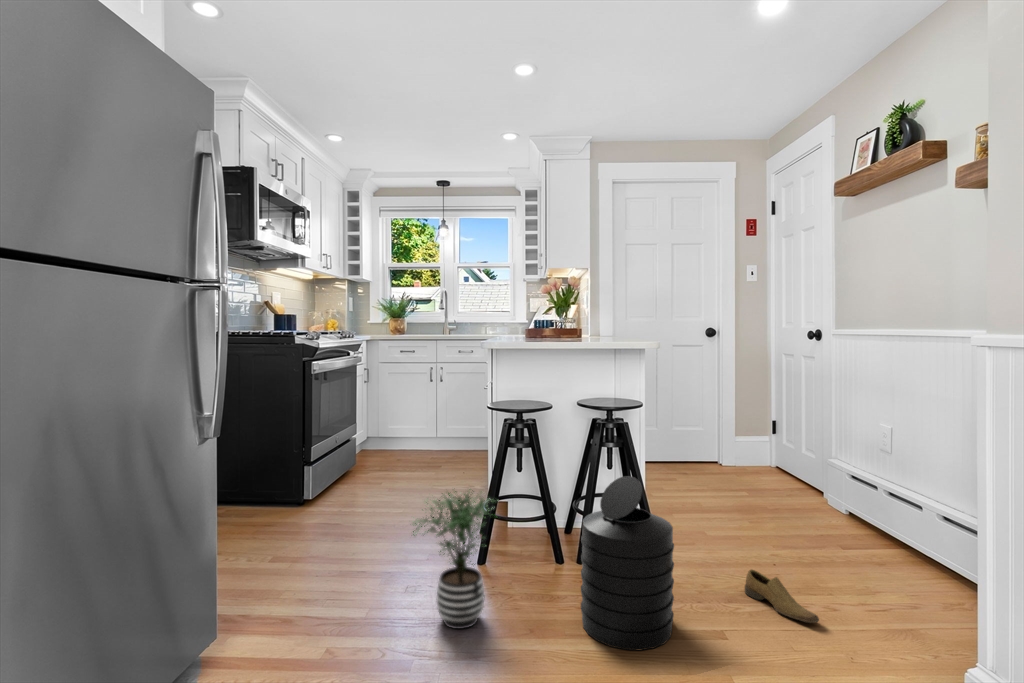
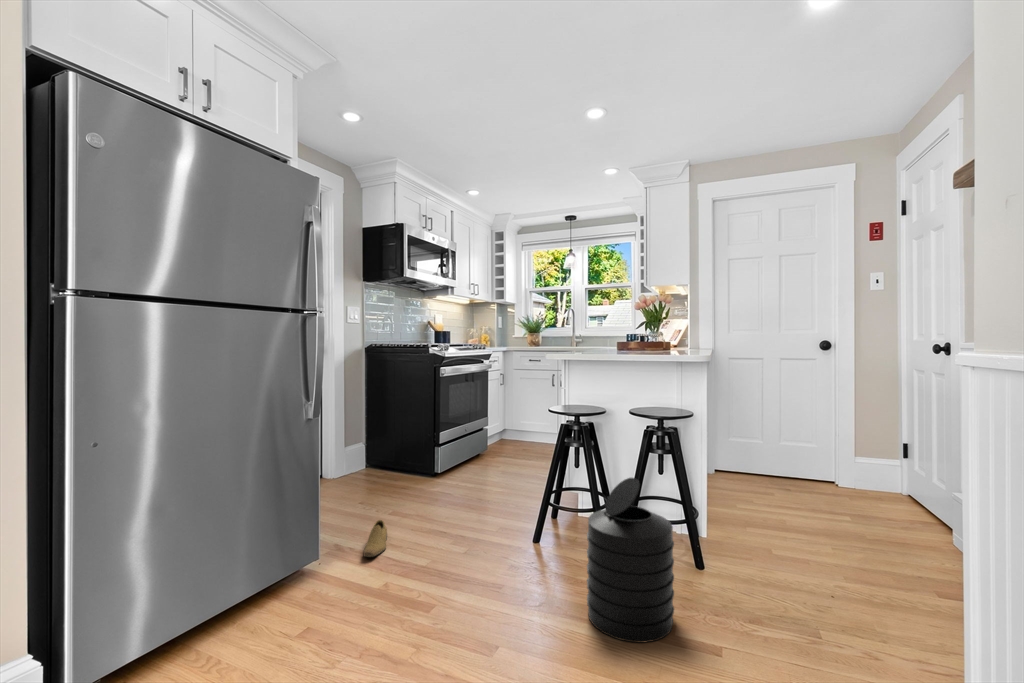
potted plant: present [413,489,496,629] -> none [449,473,528,592]
shoe: present [745,570,819,623] -> present [364,520,387,557]

